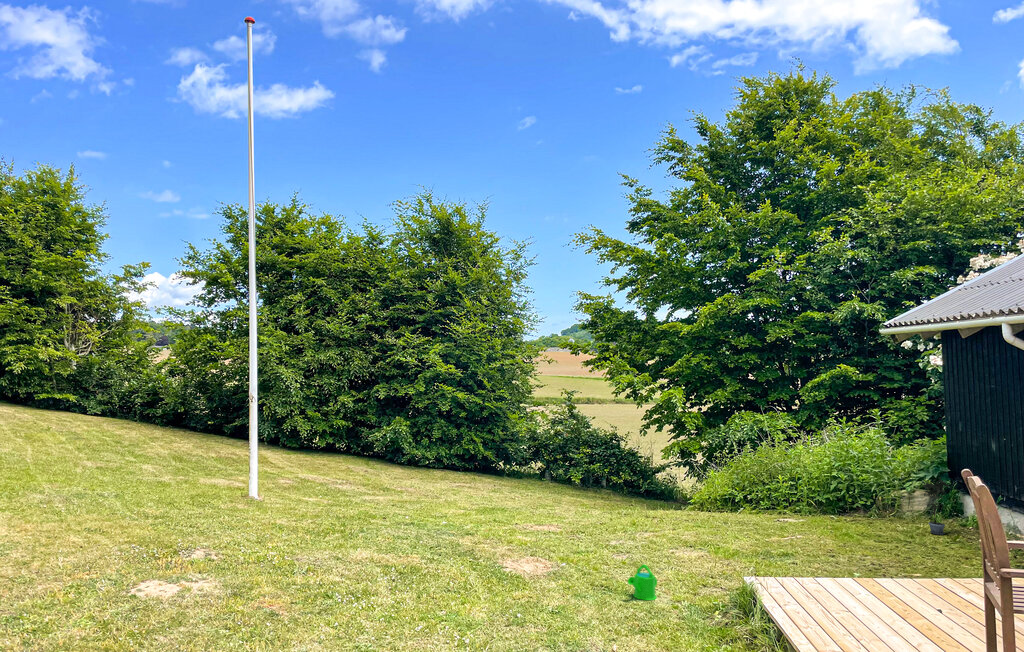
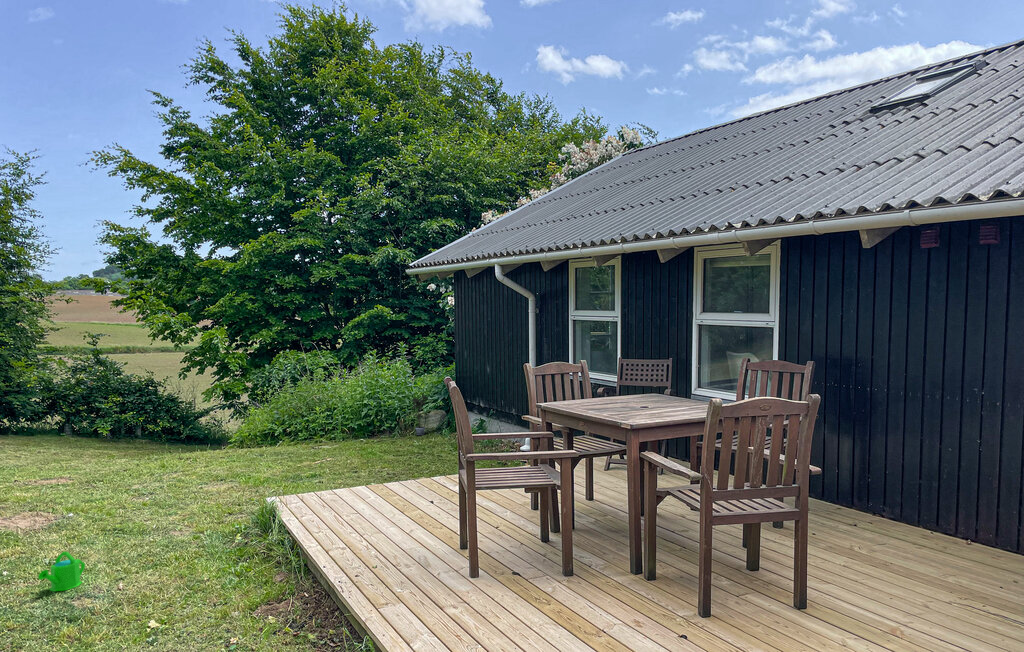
watering can: present [628,564,657,600] -> present [38,552,85,592]

